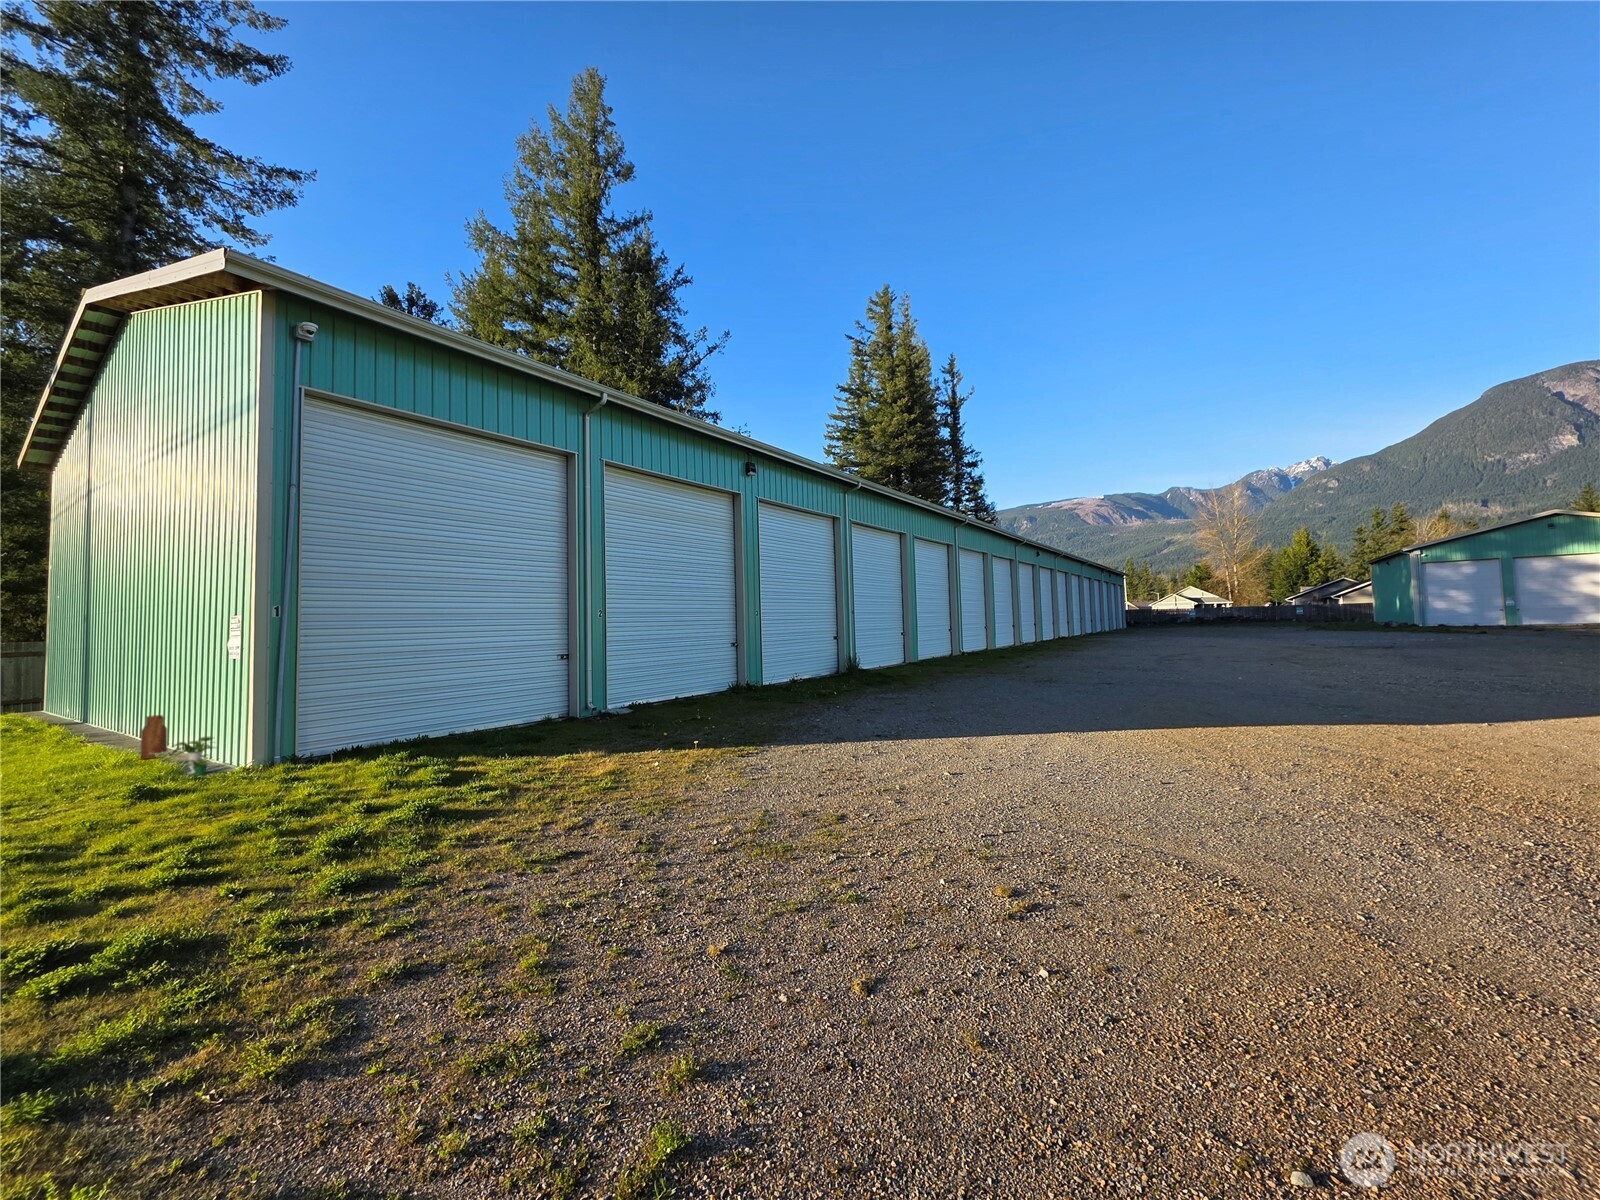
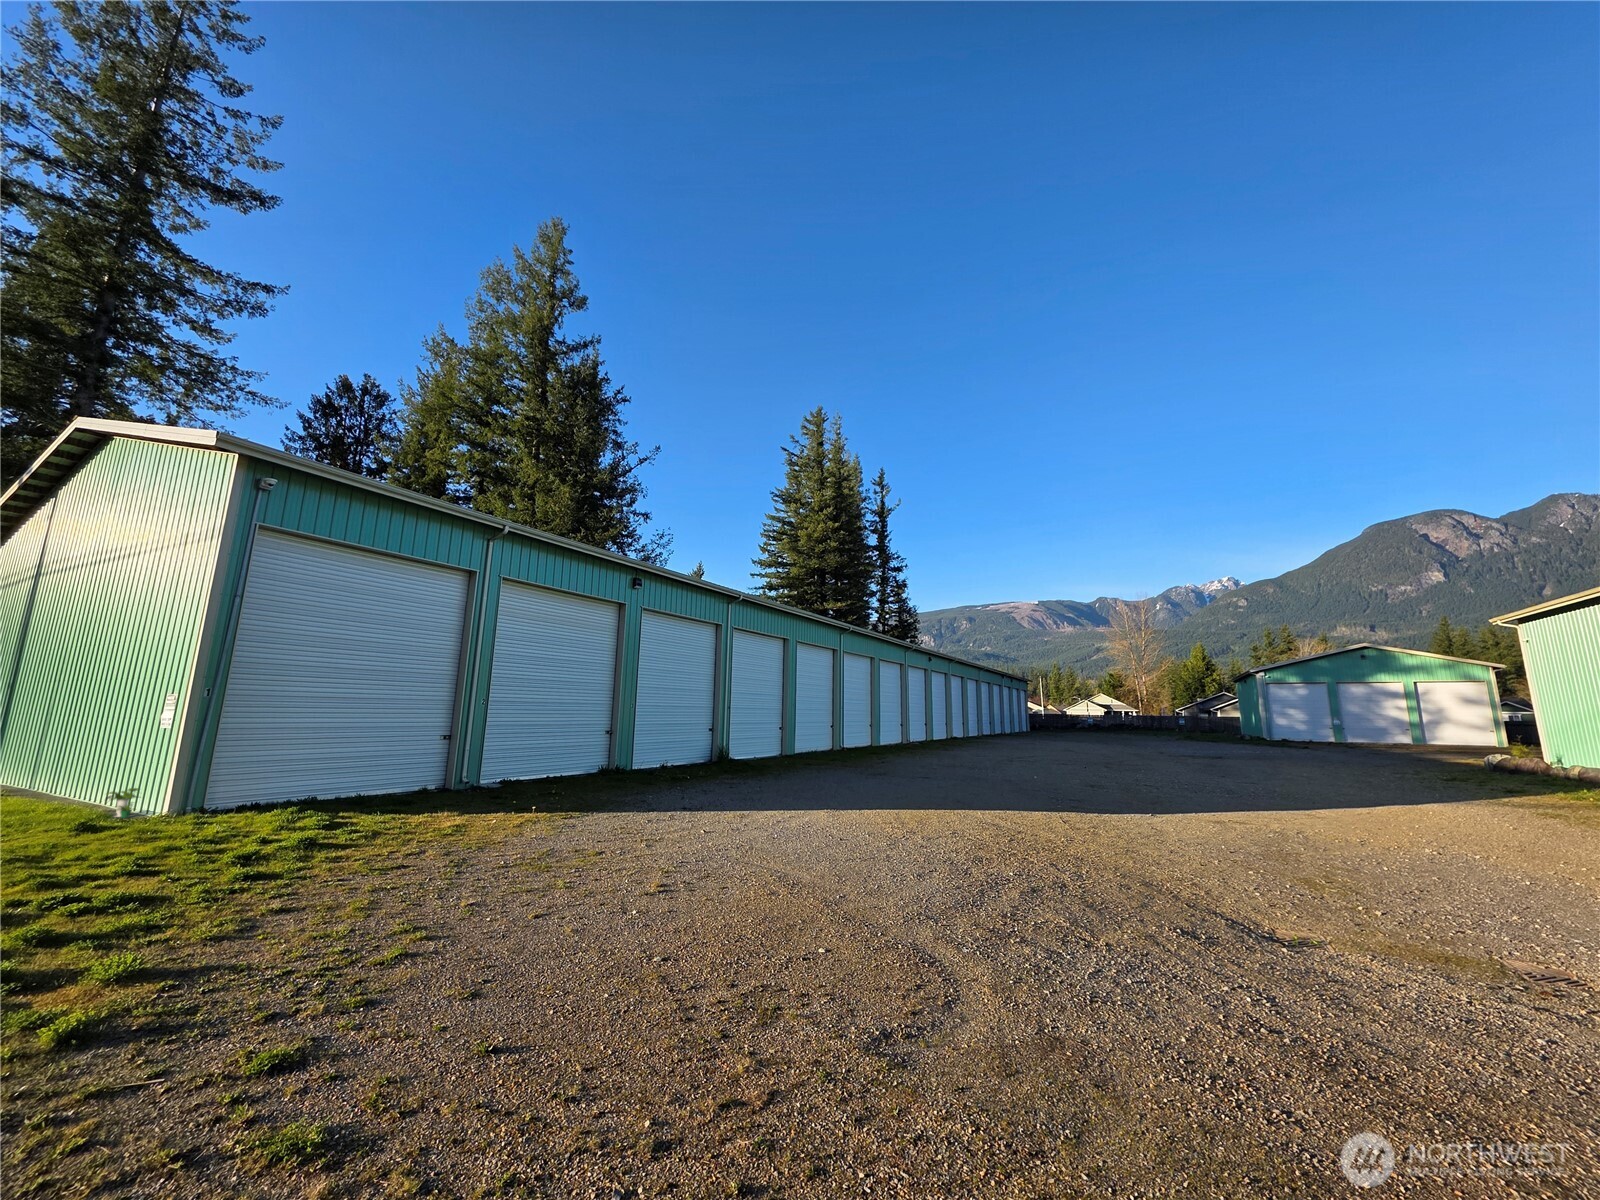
watering can: present [140,715,168,759] -> none [67,771,95,807]

